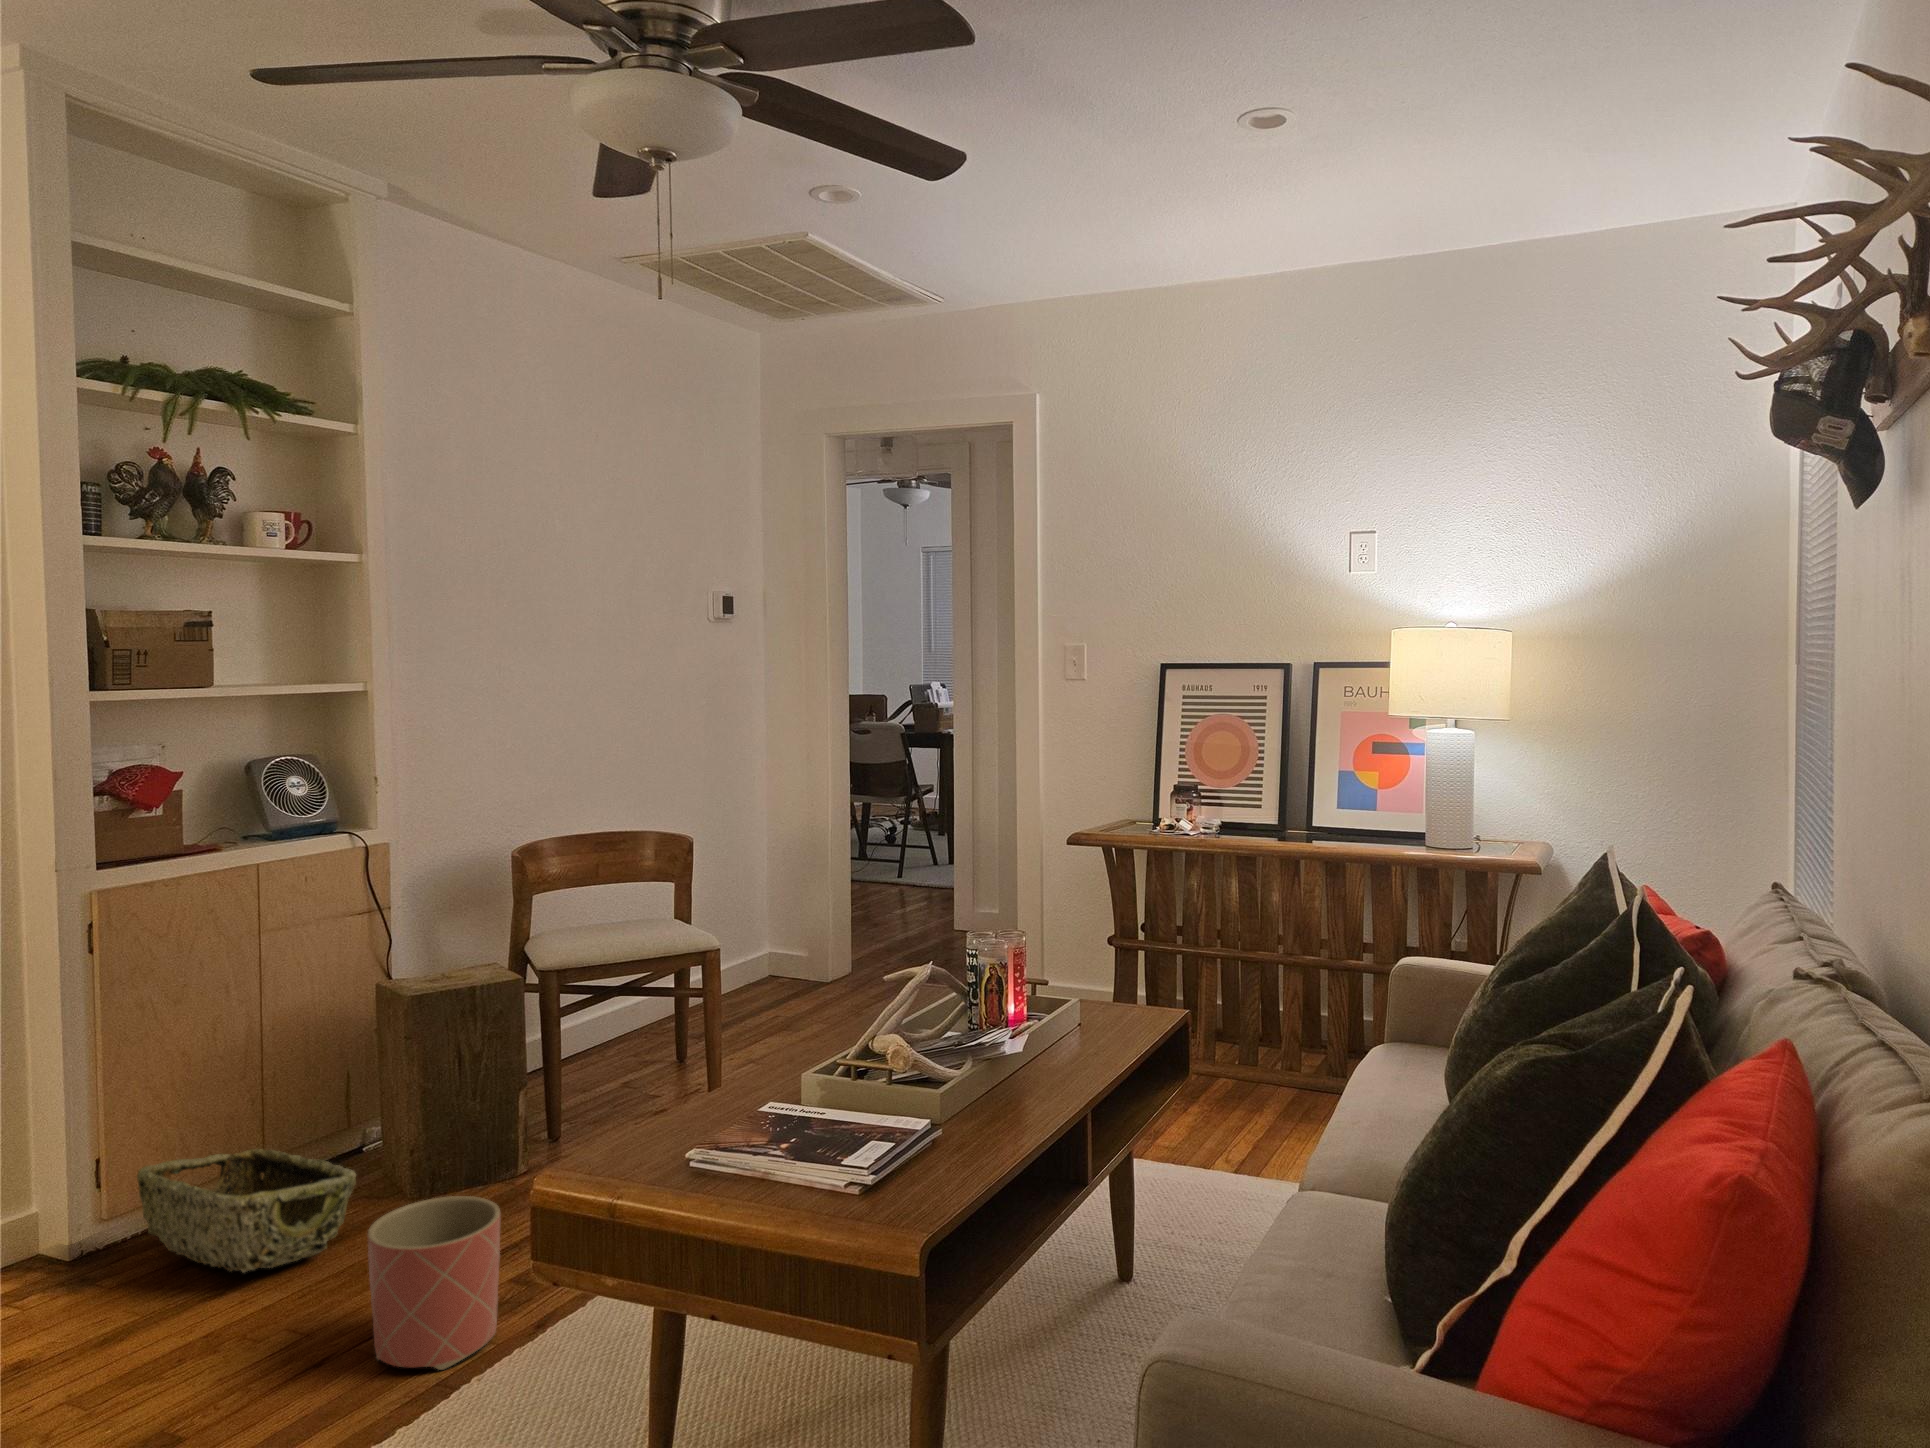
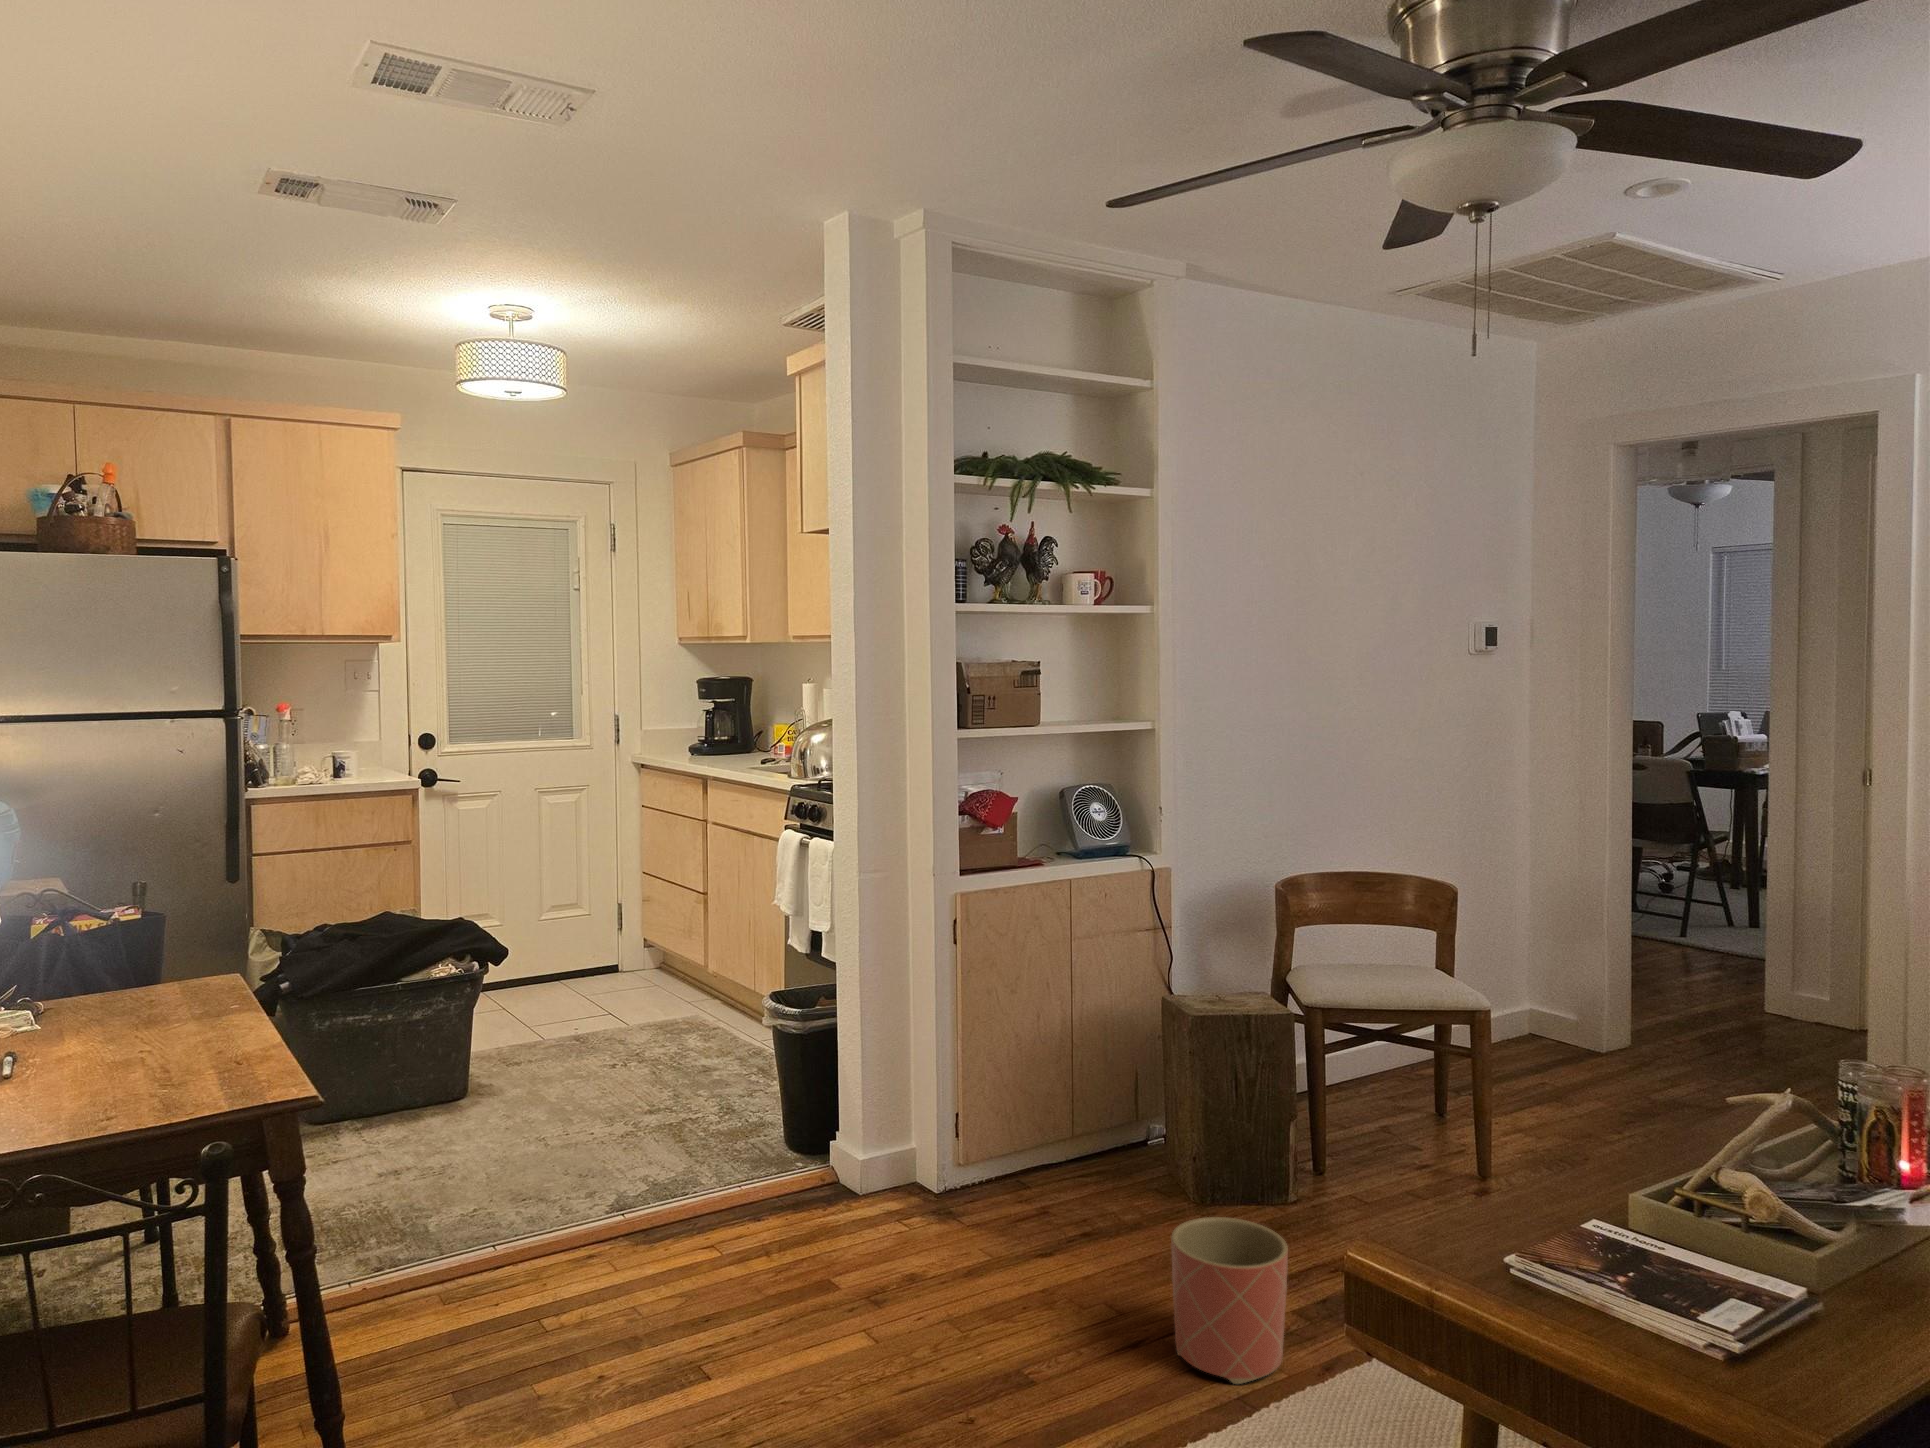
woven basket: present [137,1149,356,1273] -> none [984,1124,1152,1238]

